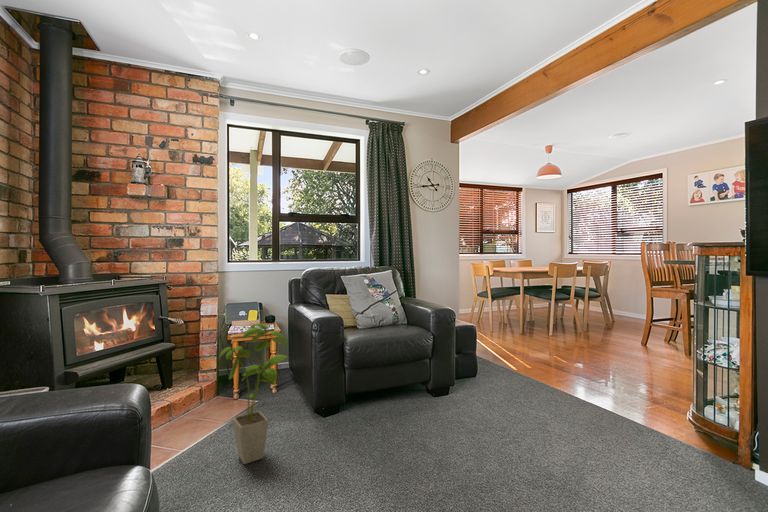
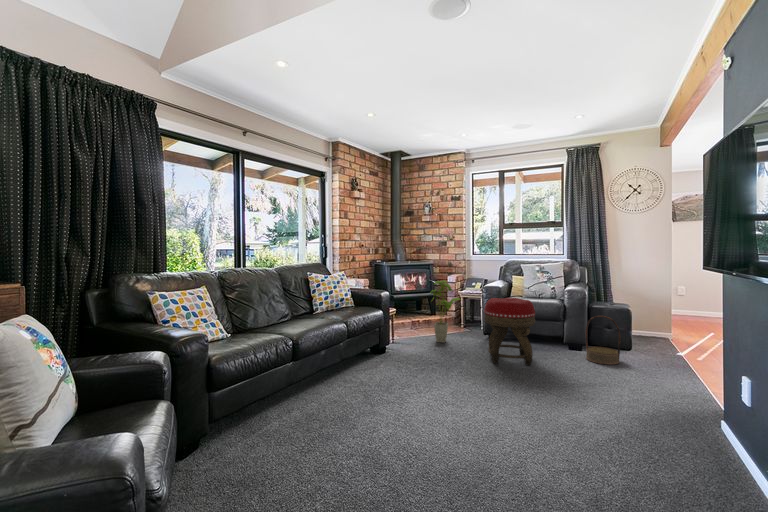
footstool: none [372,341,462,483] -> present [484,298,535,365]
basket: none [468,345,508,413] -> present [586,316,621,365]

